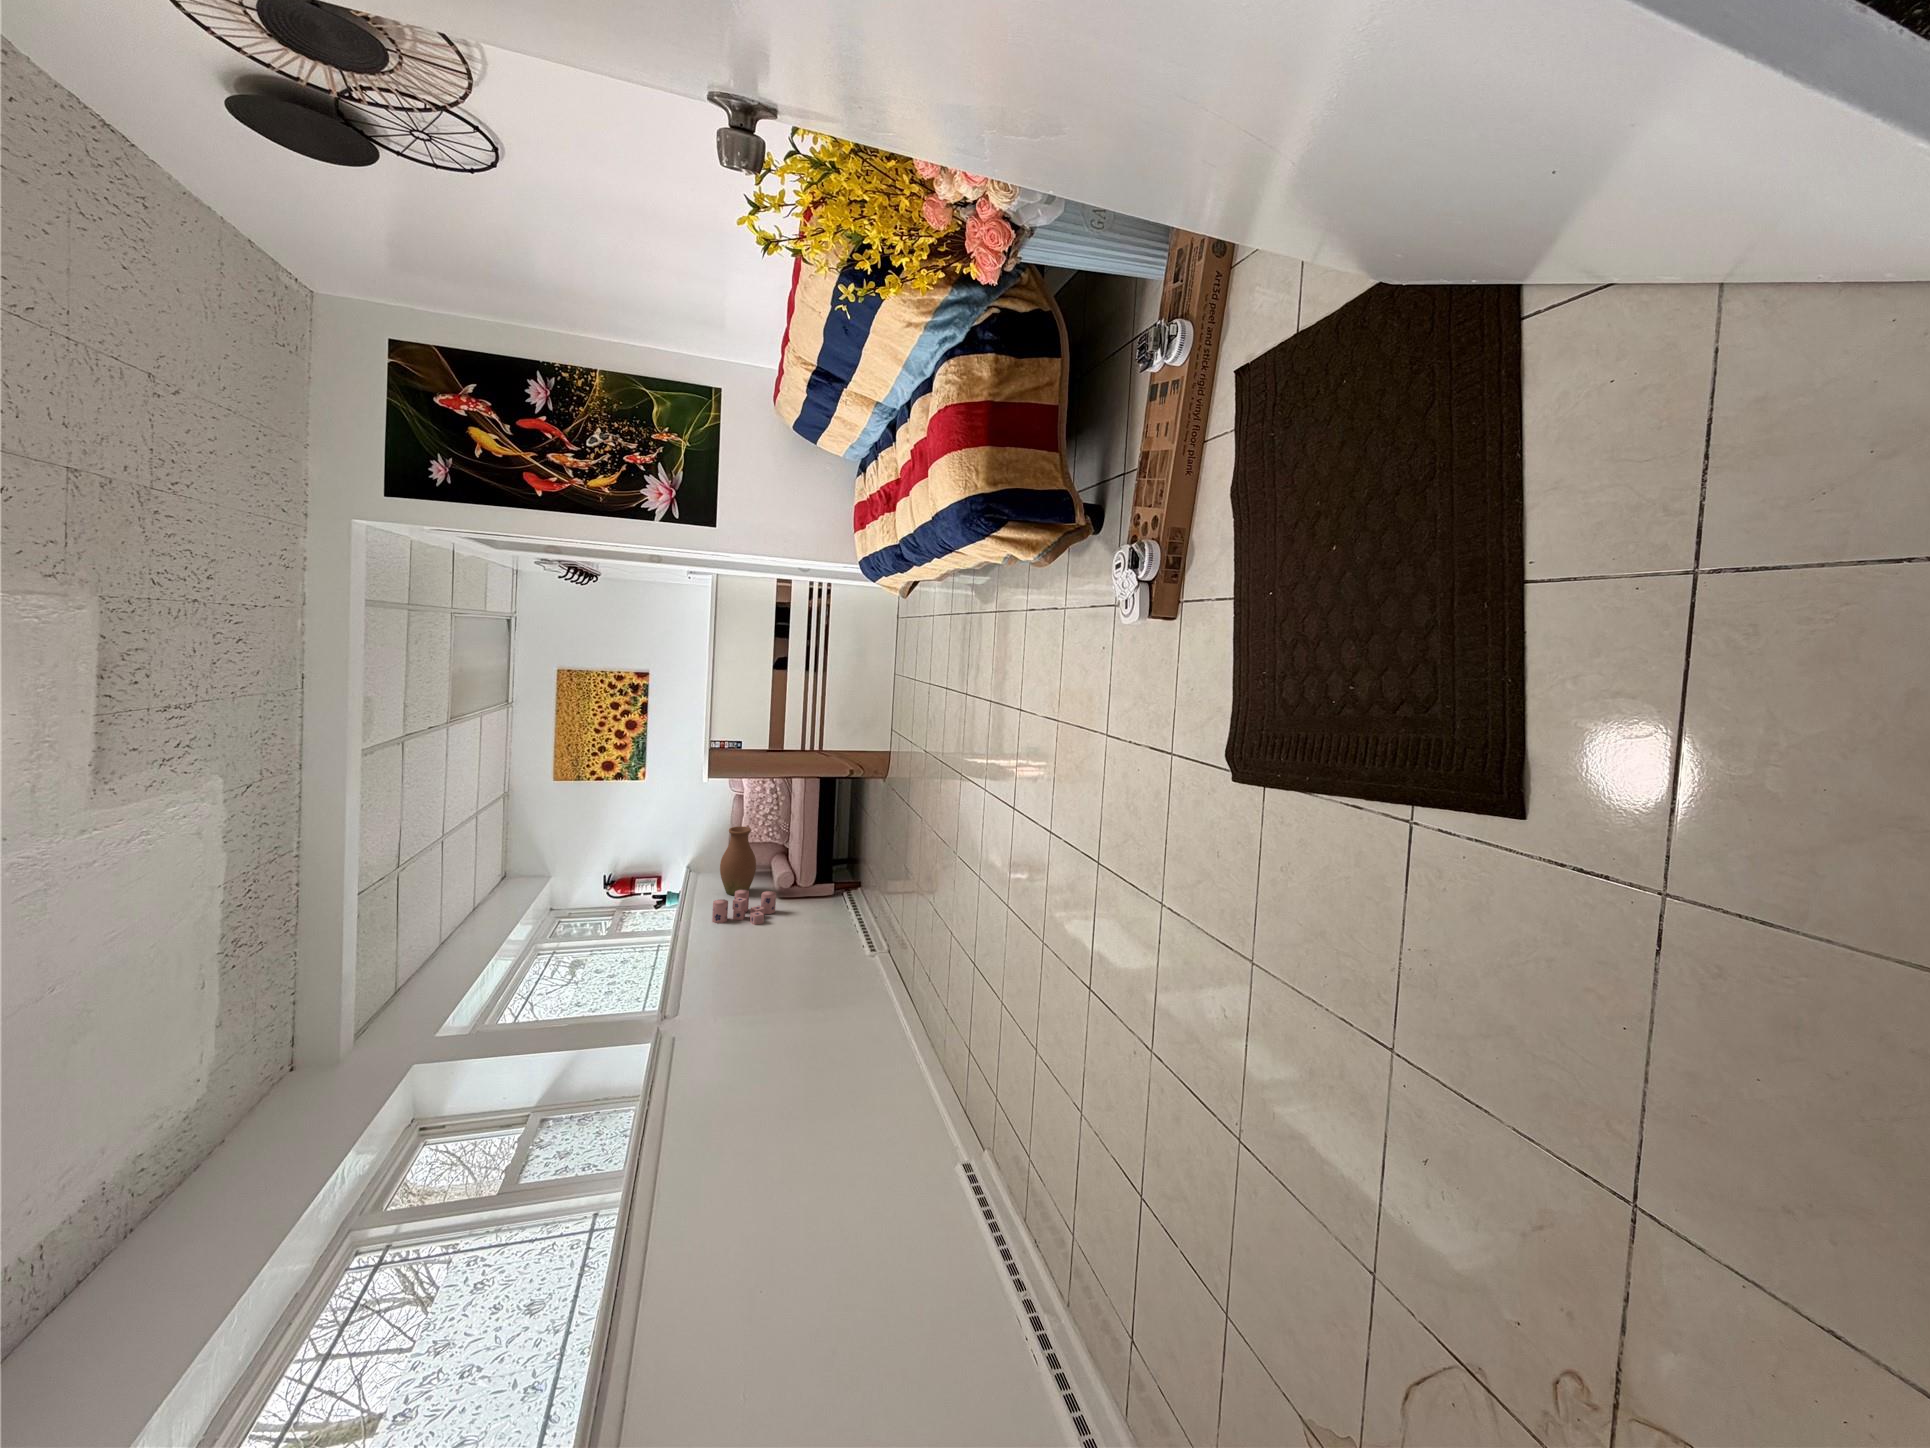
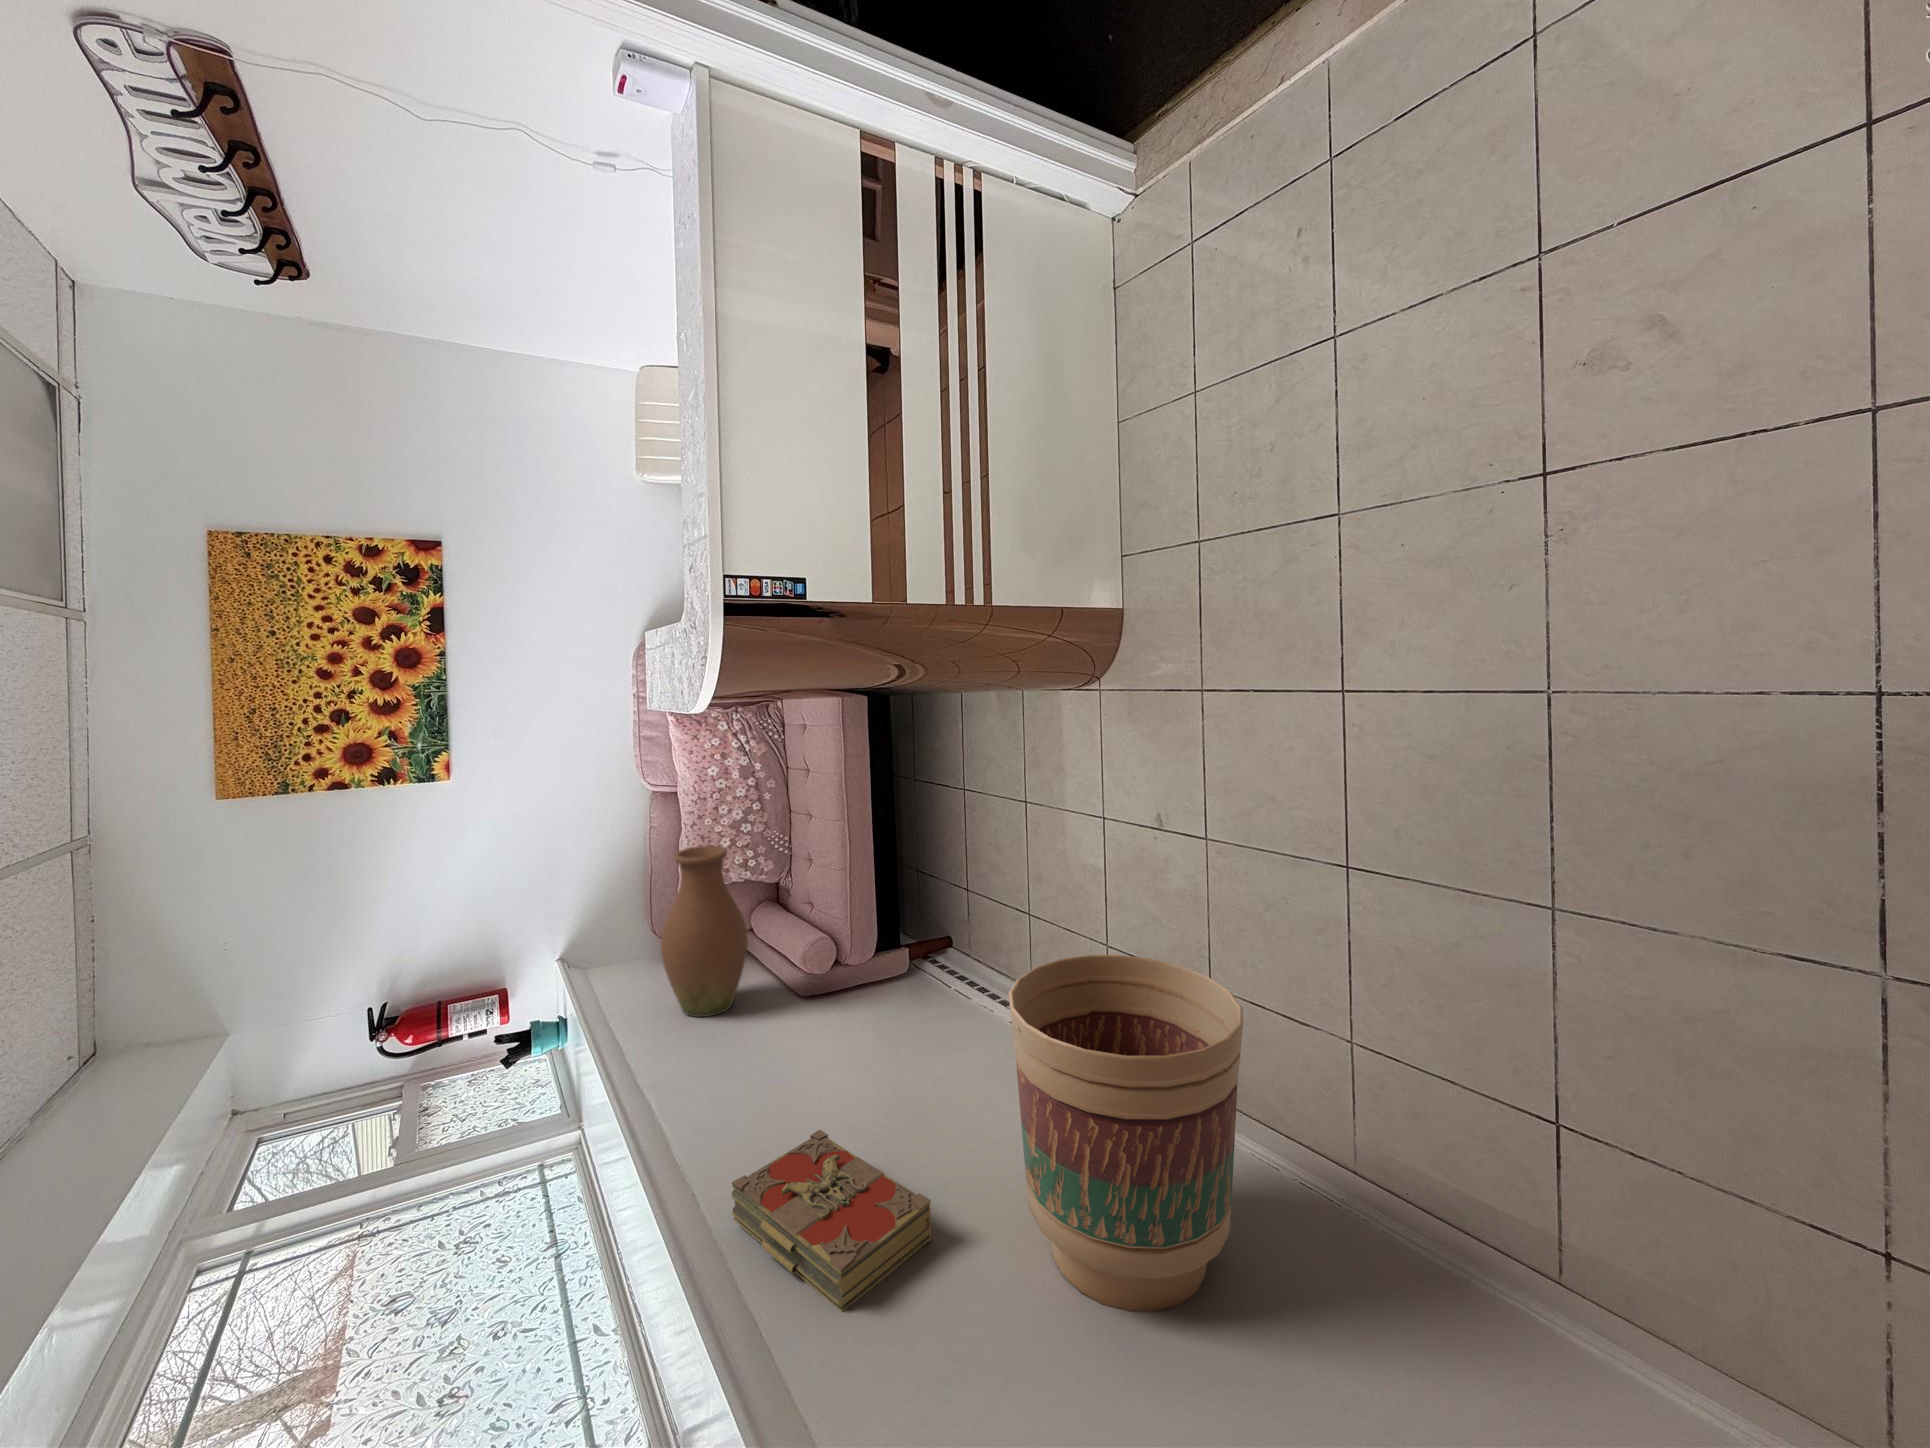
flower pot: none [786,884,851,974] -> present [1008,955,1243,1312]
candle: present [712,890,776,925] -> none [680,994,836,1118]
book: none [714,927,767,963] -> present [732,1130,931,1312]

